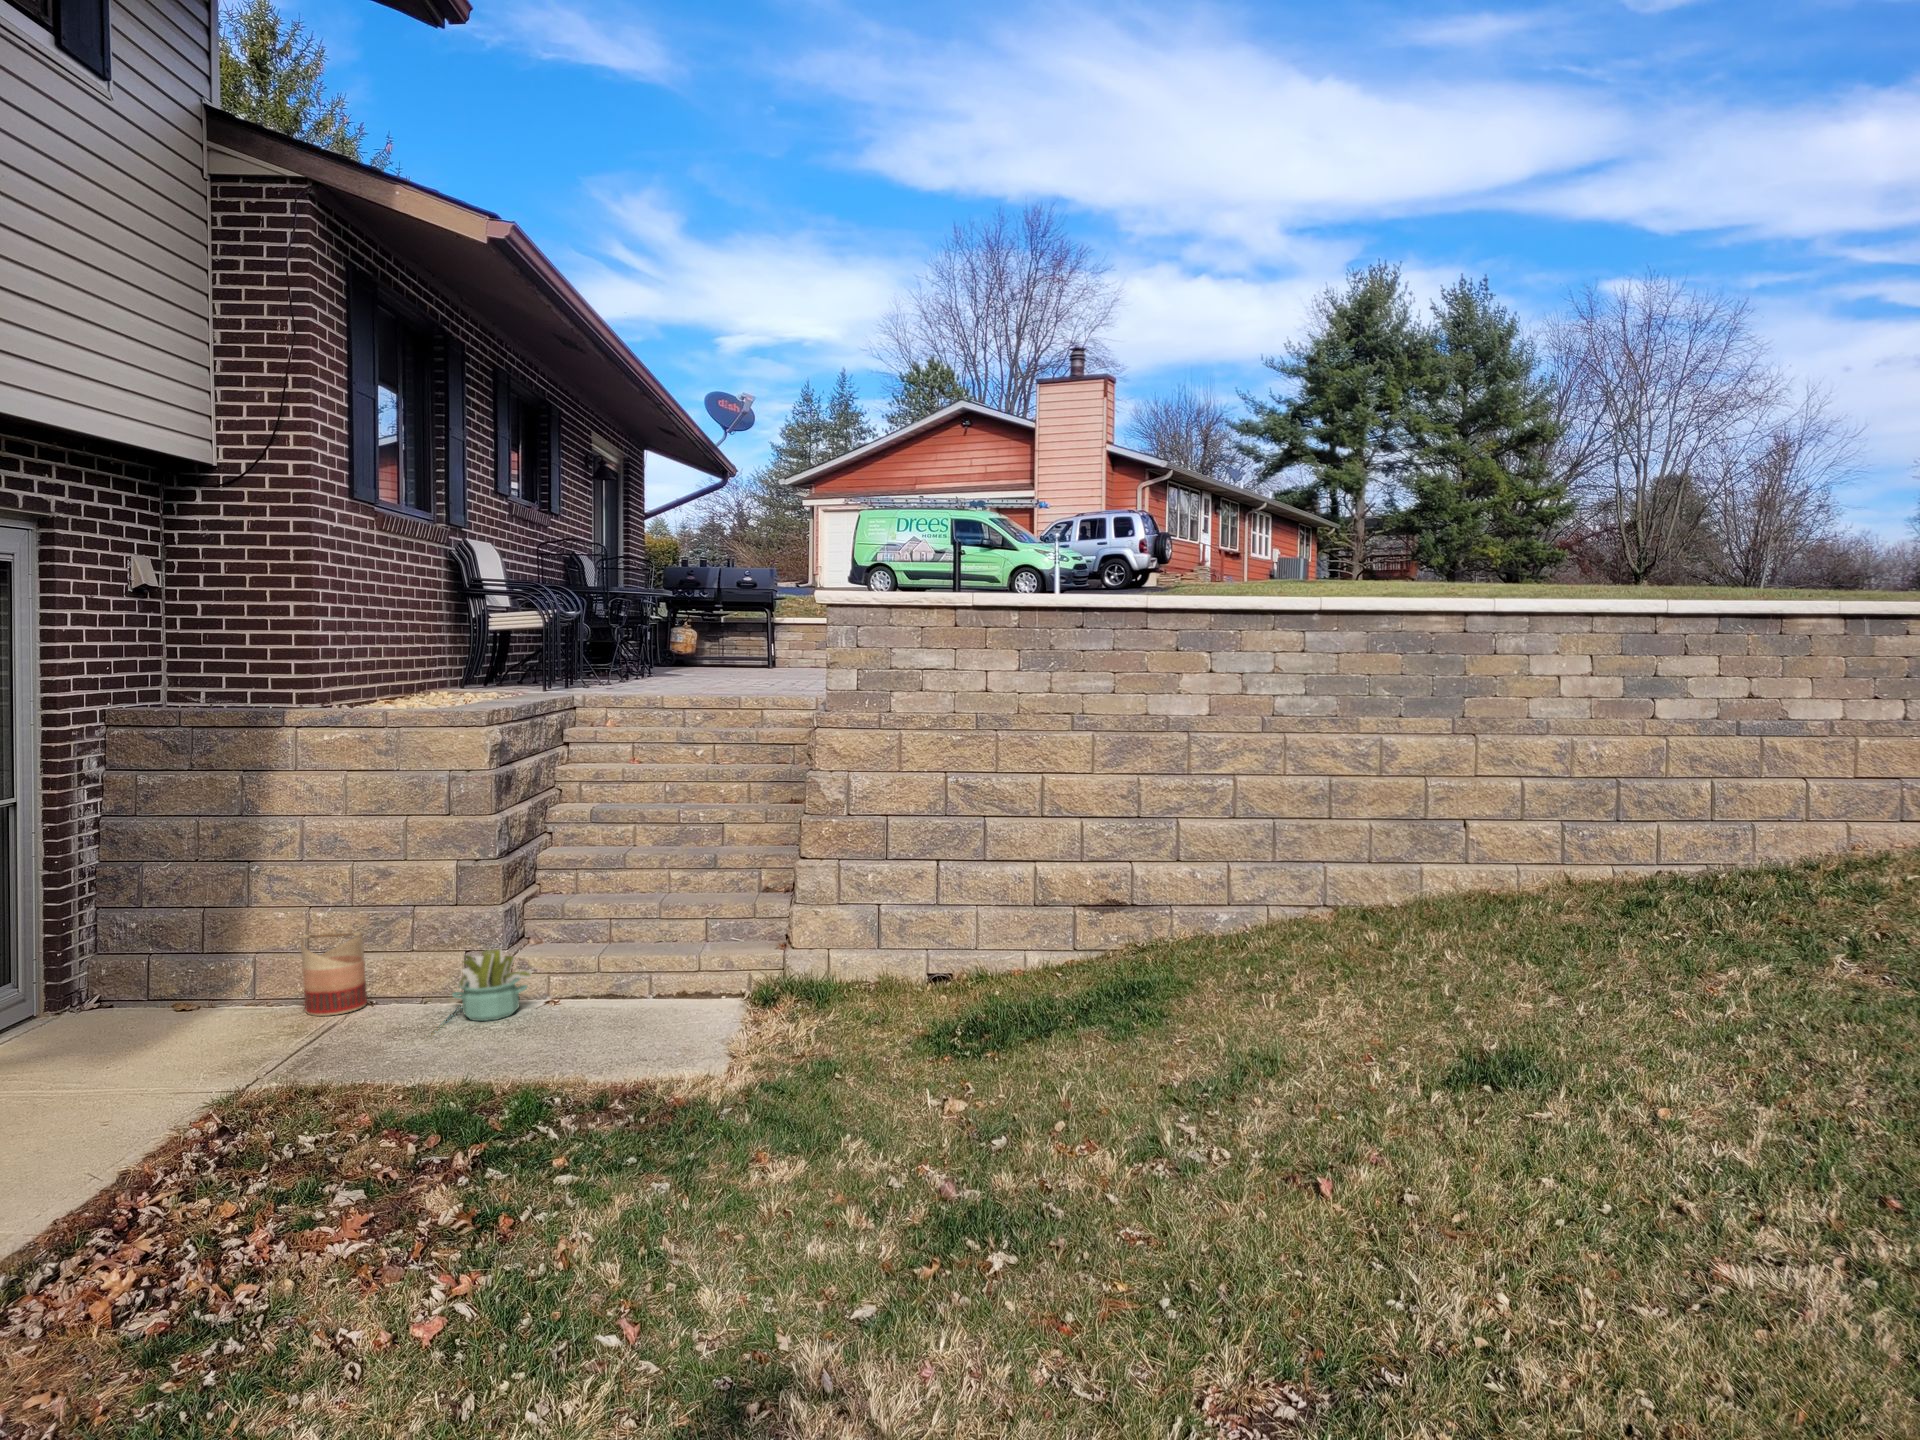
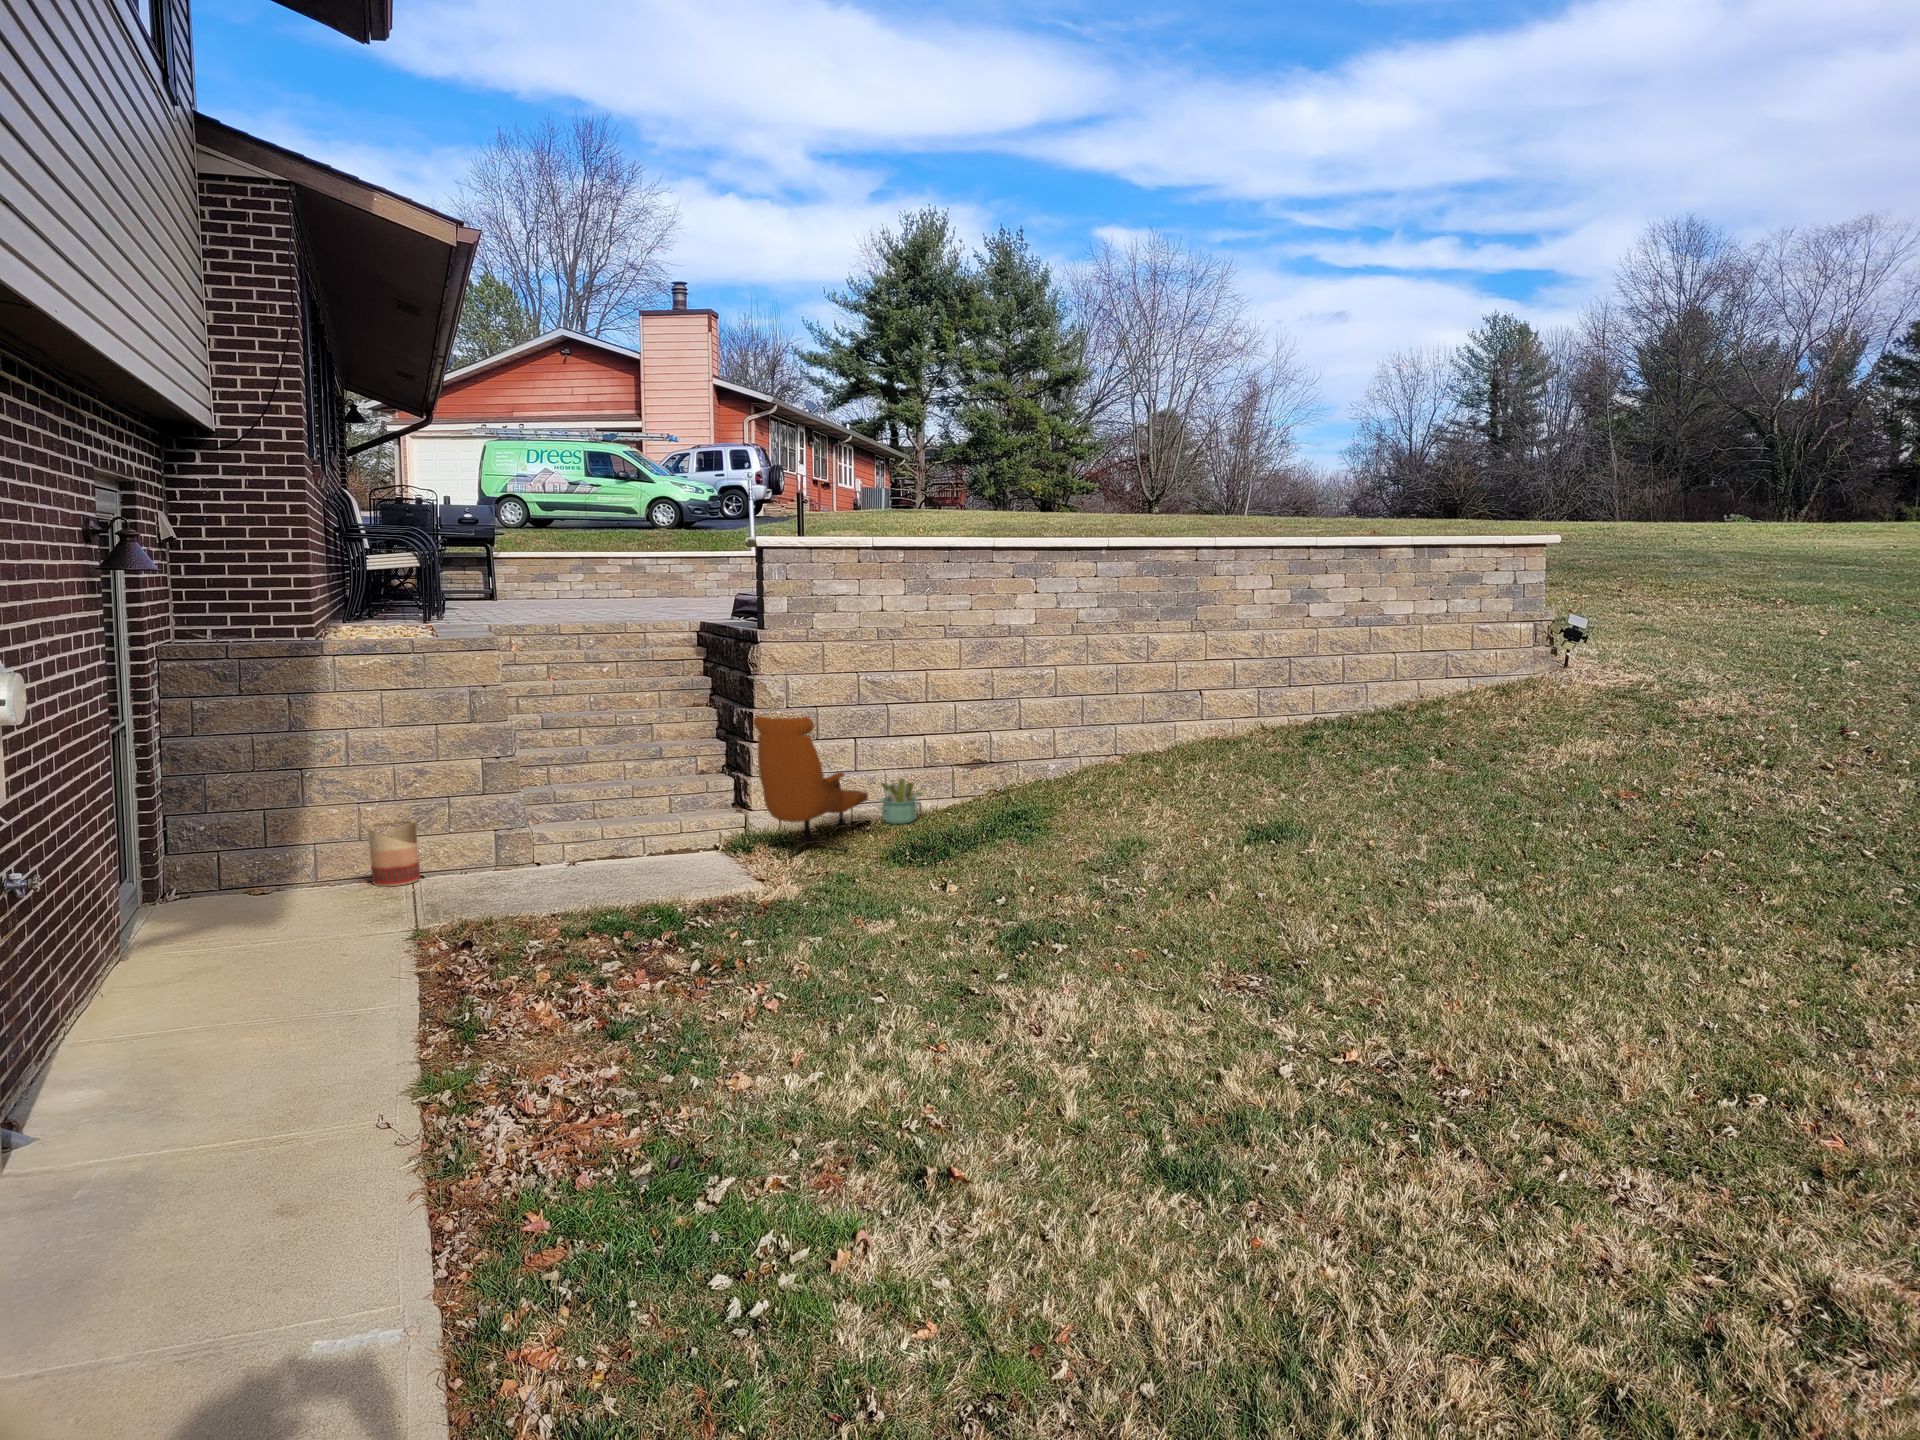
lounge chair: none [780,817,984,1020] -> present [754,716,868,857]
decorative plant: present [452,949,532,1021] -> present [878,778,923,824]

